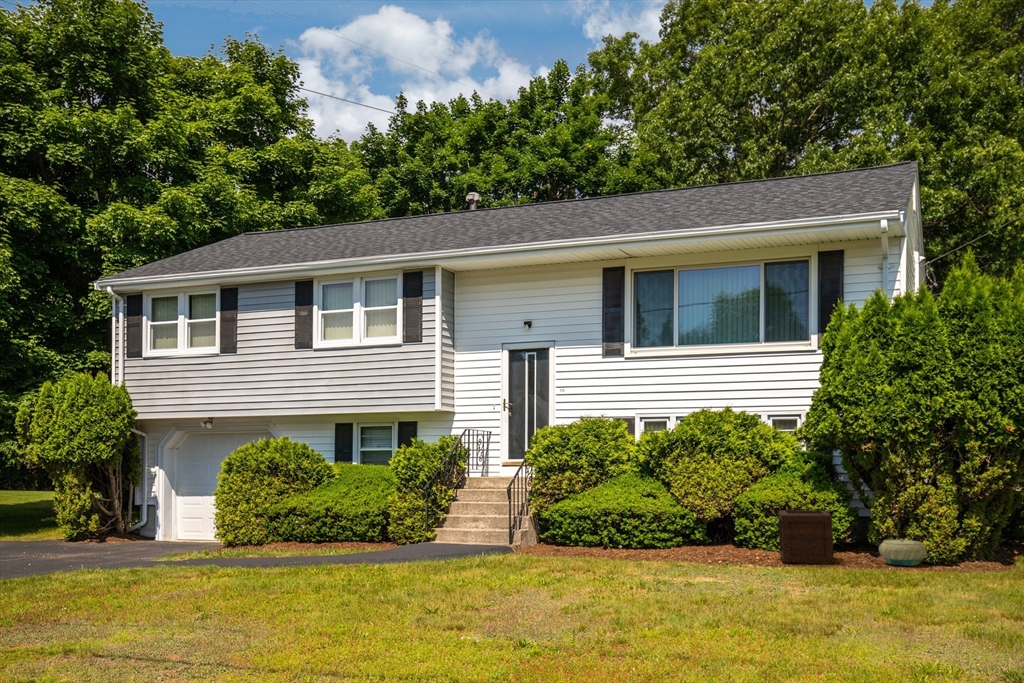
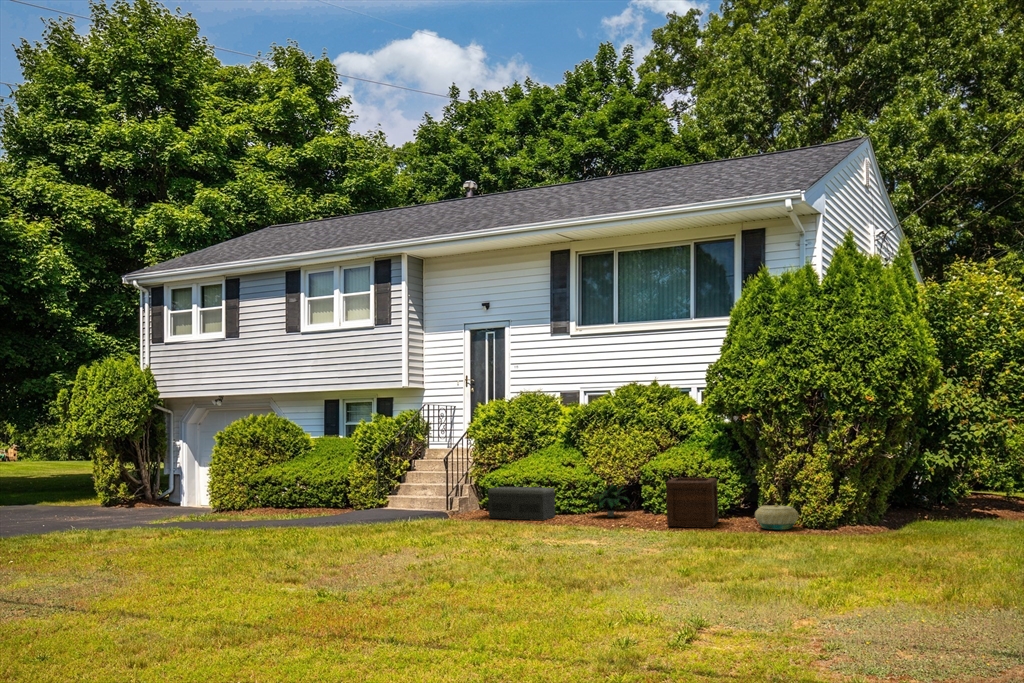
potted plant: none [678,514,725,552] -> present [592,483,629,517]
storage bench: none [566,519,639,556] -> present [488,487,555,521]

